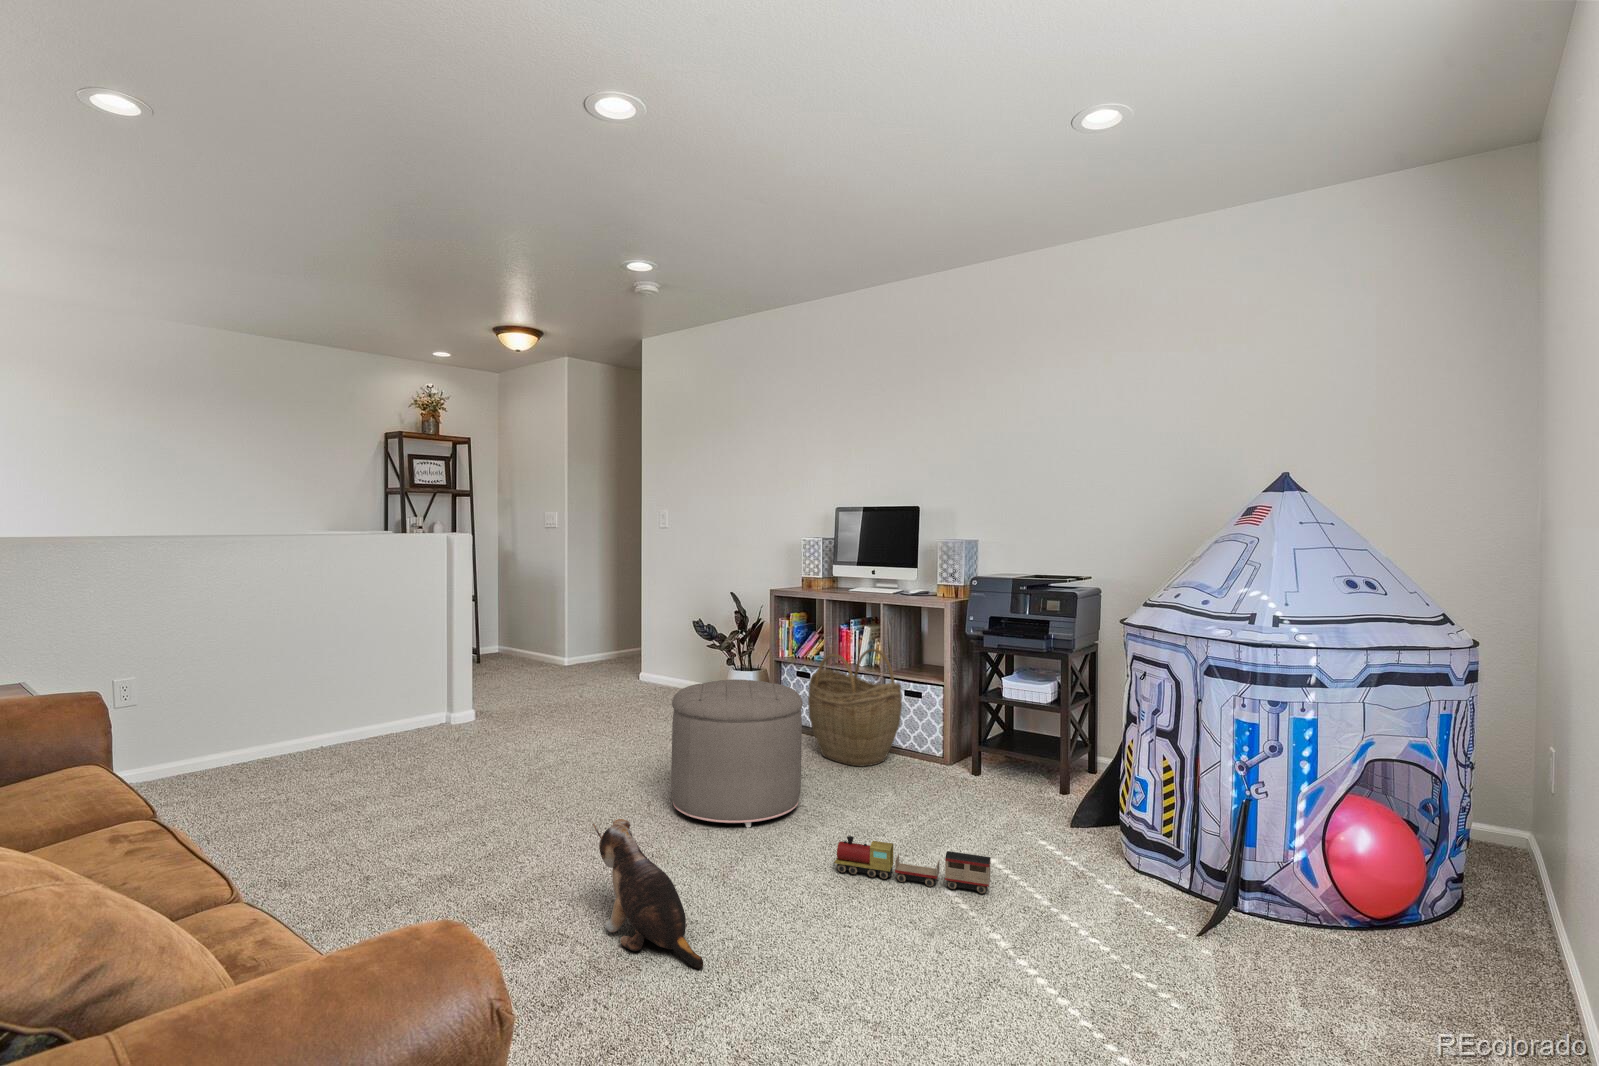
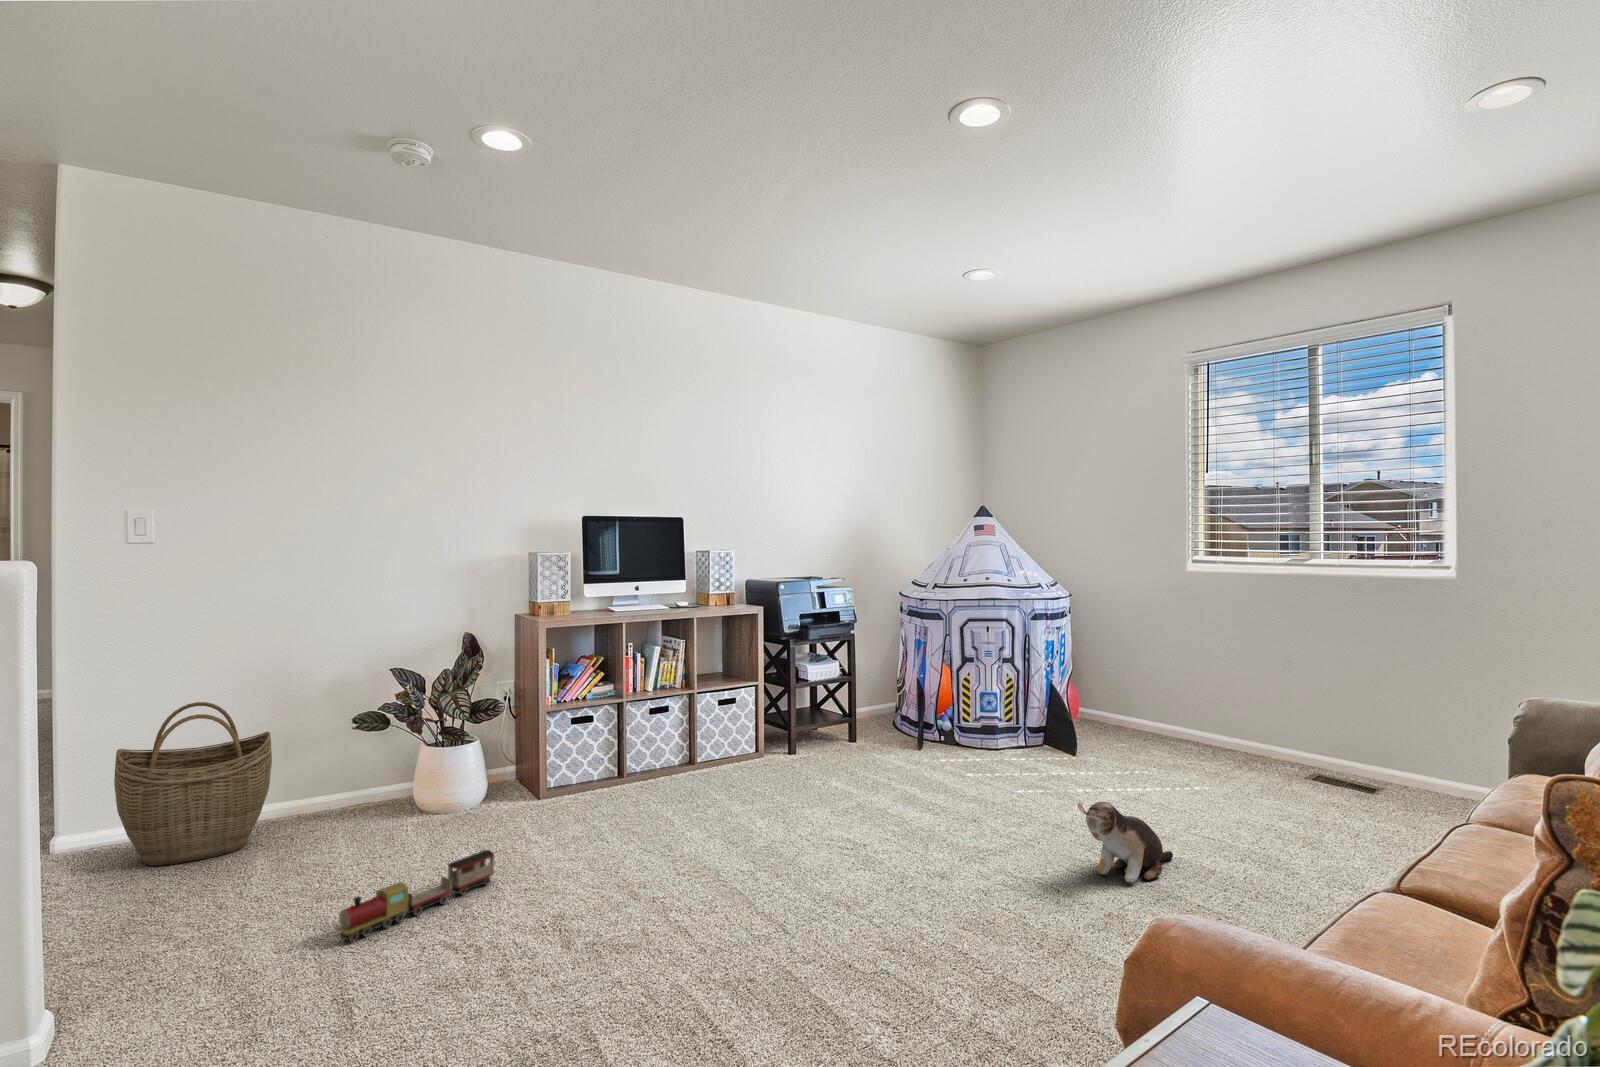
woven basket: present [808,649,902,767] -> present [114,702,272,866]
ottoman: present [671,679,803,828] -> none [772,700,907,852]
toy train: present [834,836,991,894] -> present [336,850,494,942]

